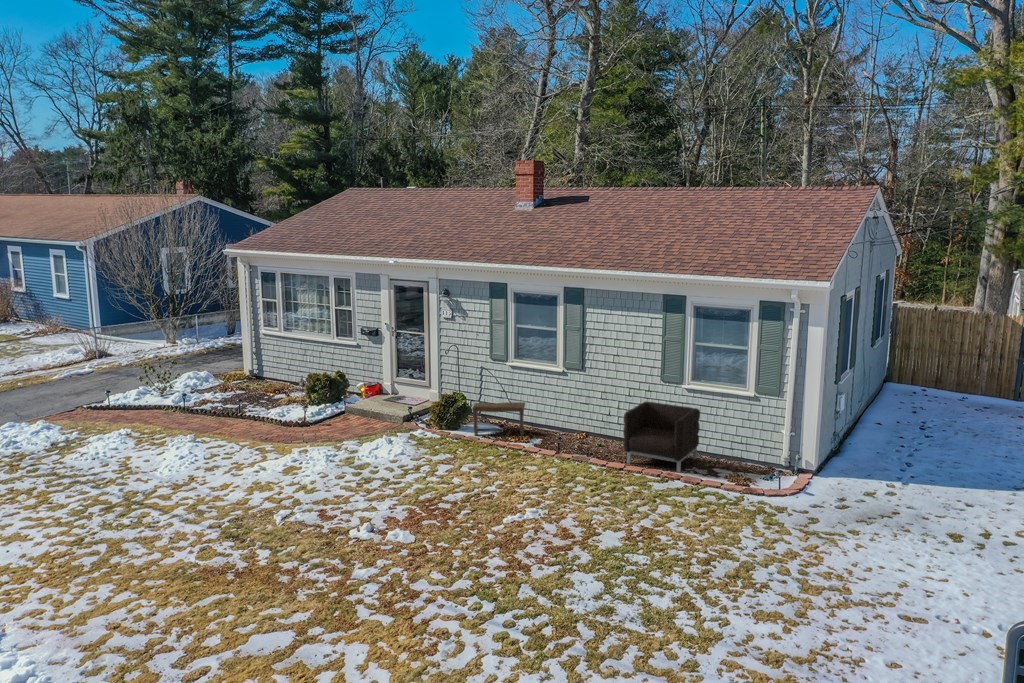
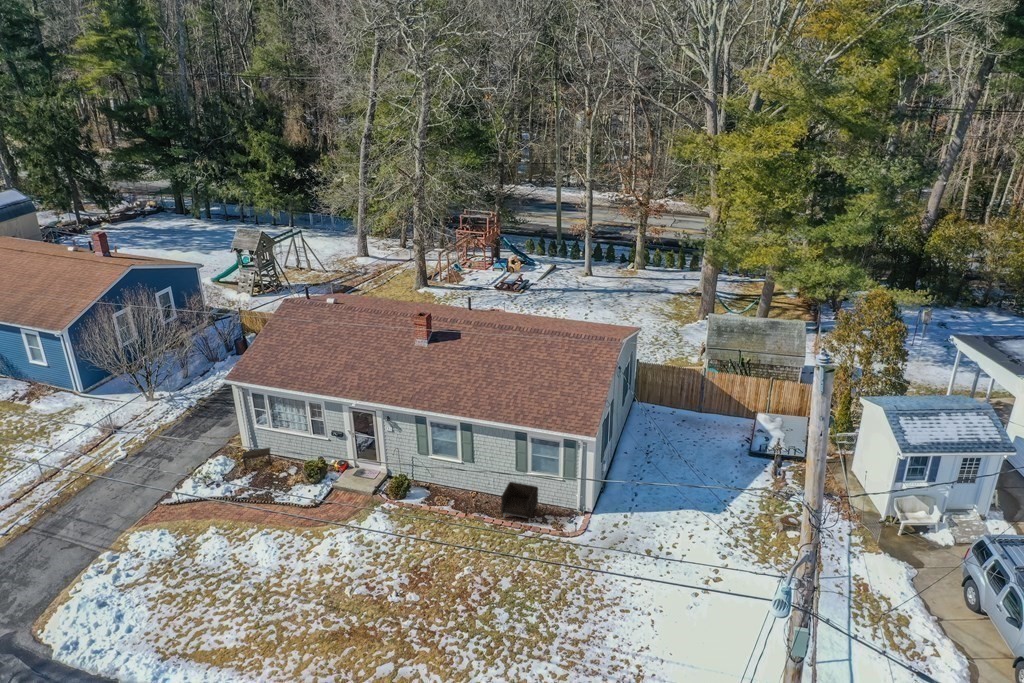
bench: present [472,402,525,436] -> present [242,448,272,470]

